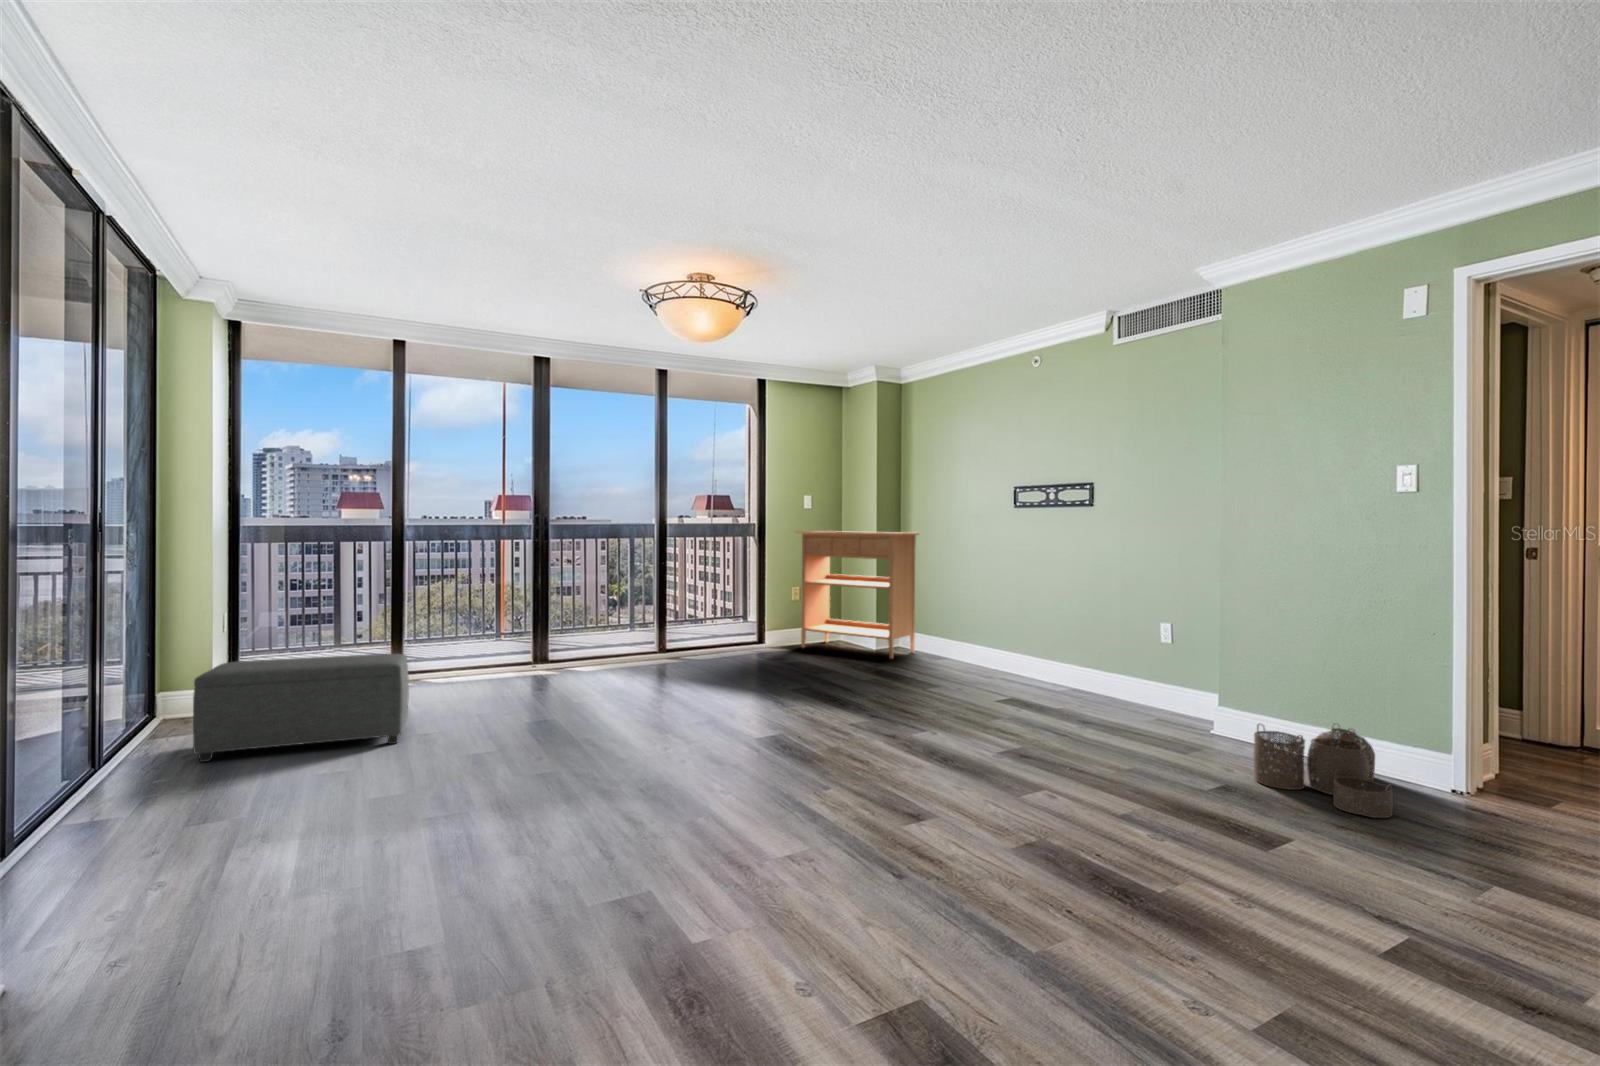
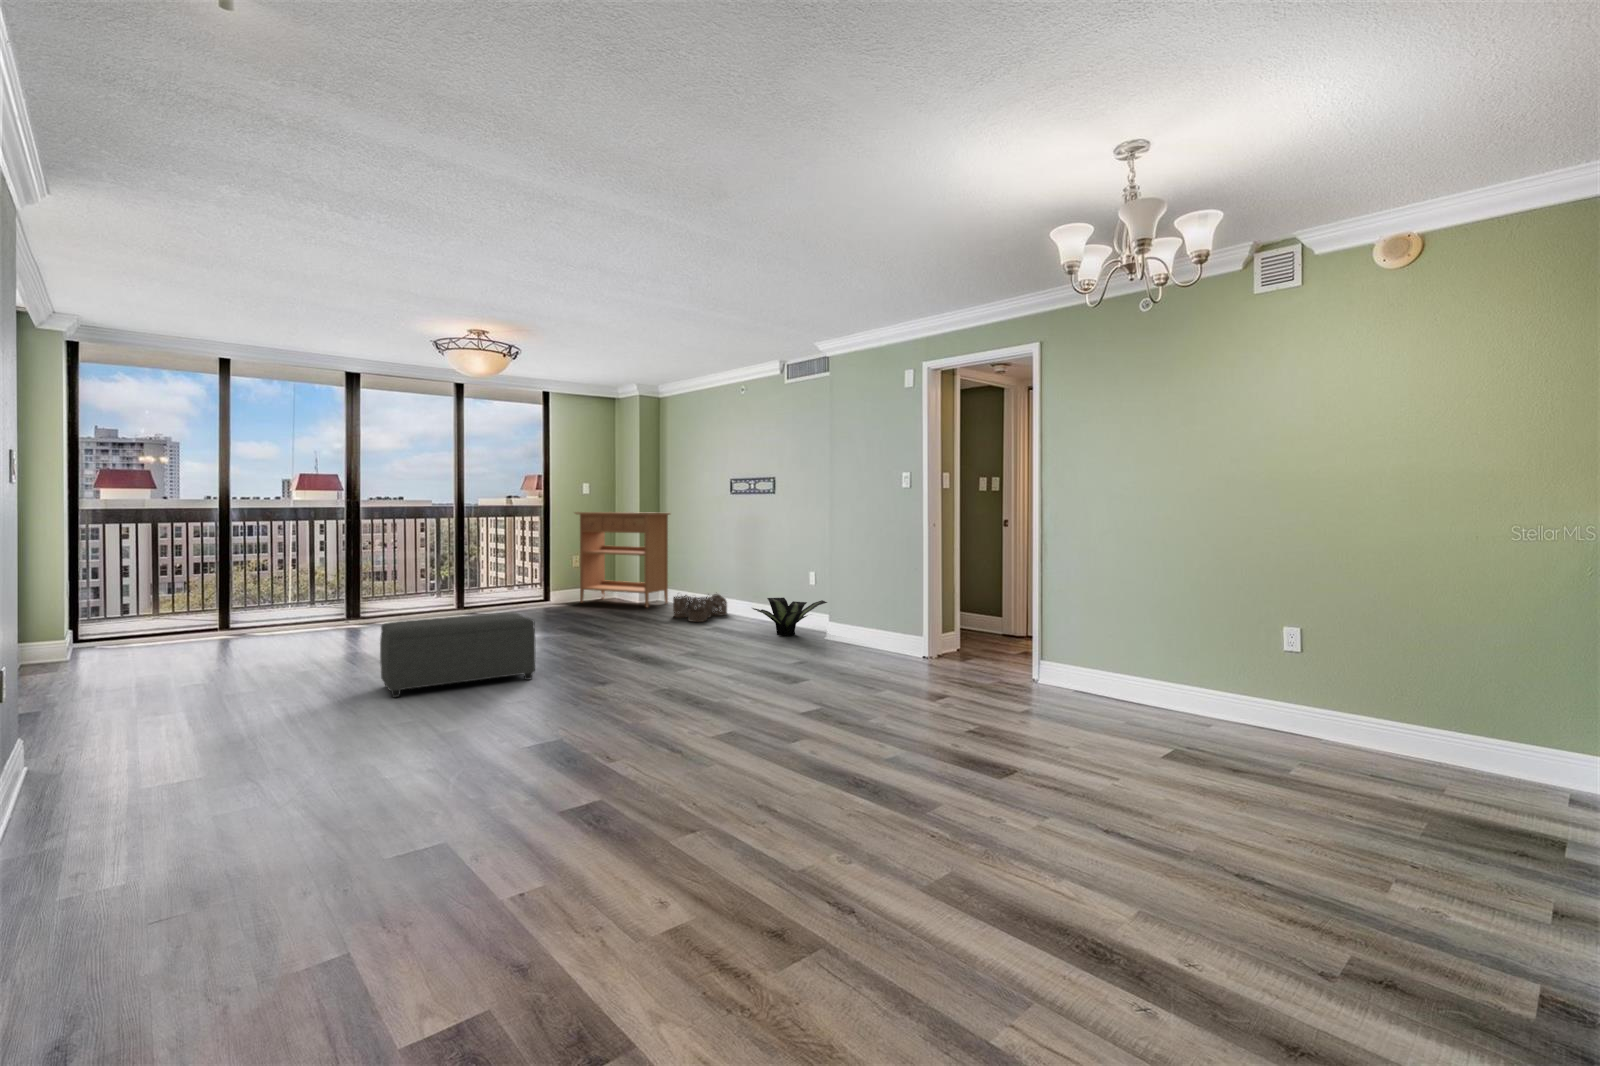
ottoman: present [193,654,409,762] -> present [380,613,535,697]
potted plant: none [1082,660,1208,725] -> present [752,598,827,636]
woven basket: present [1254,724,1393,818] -> present [673,594,727,622]

